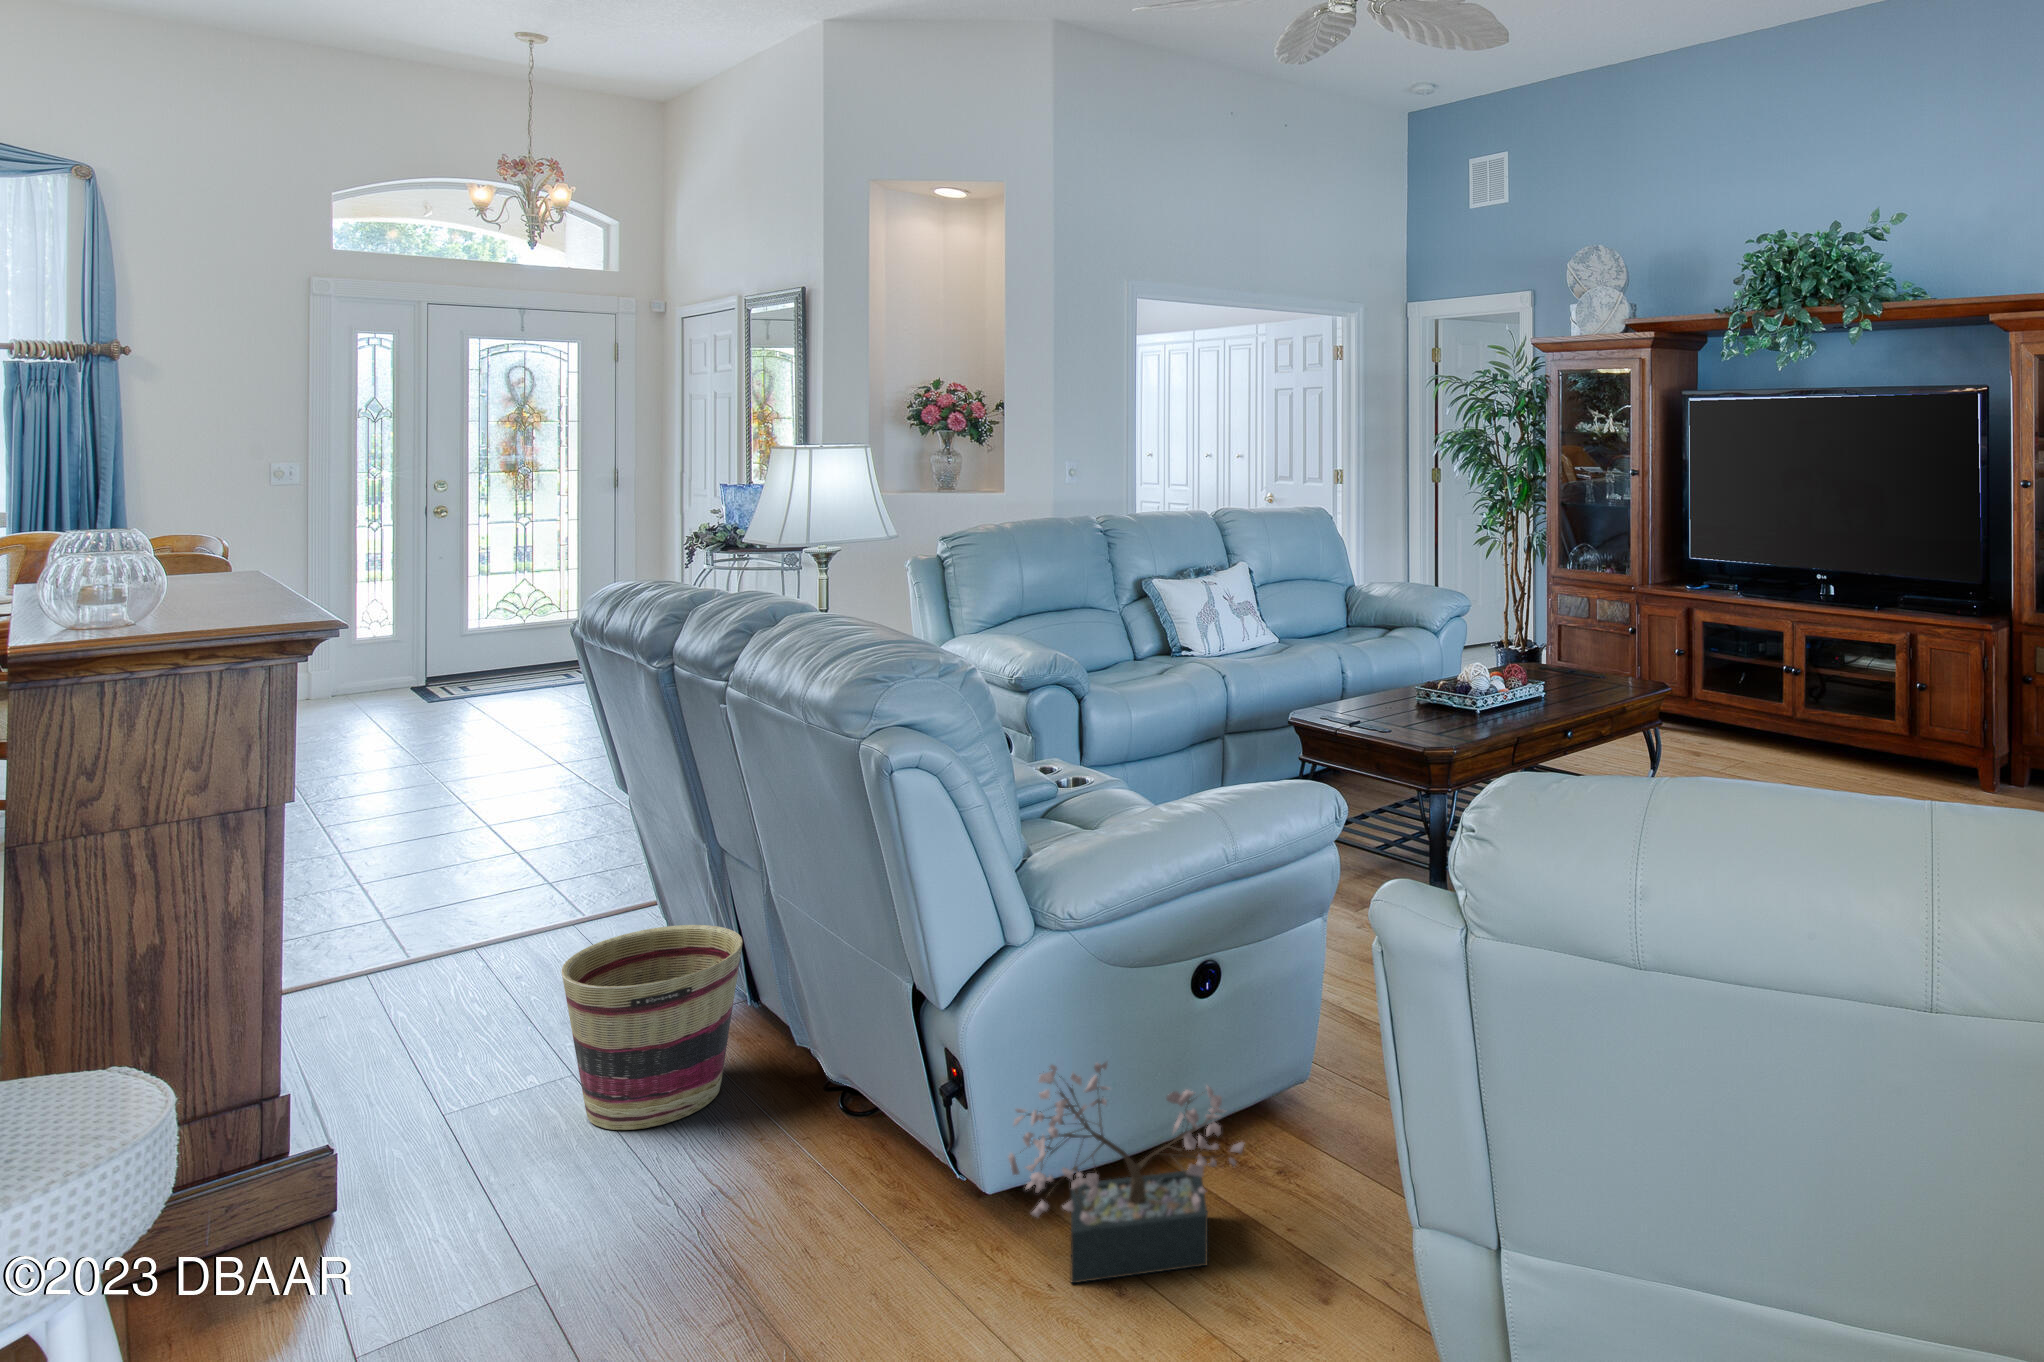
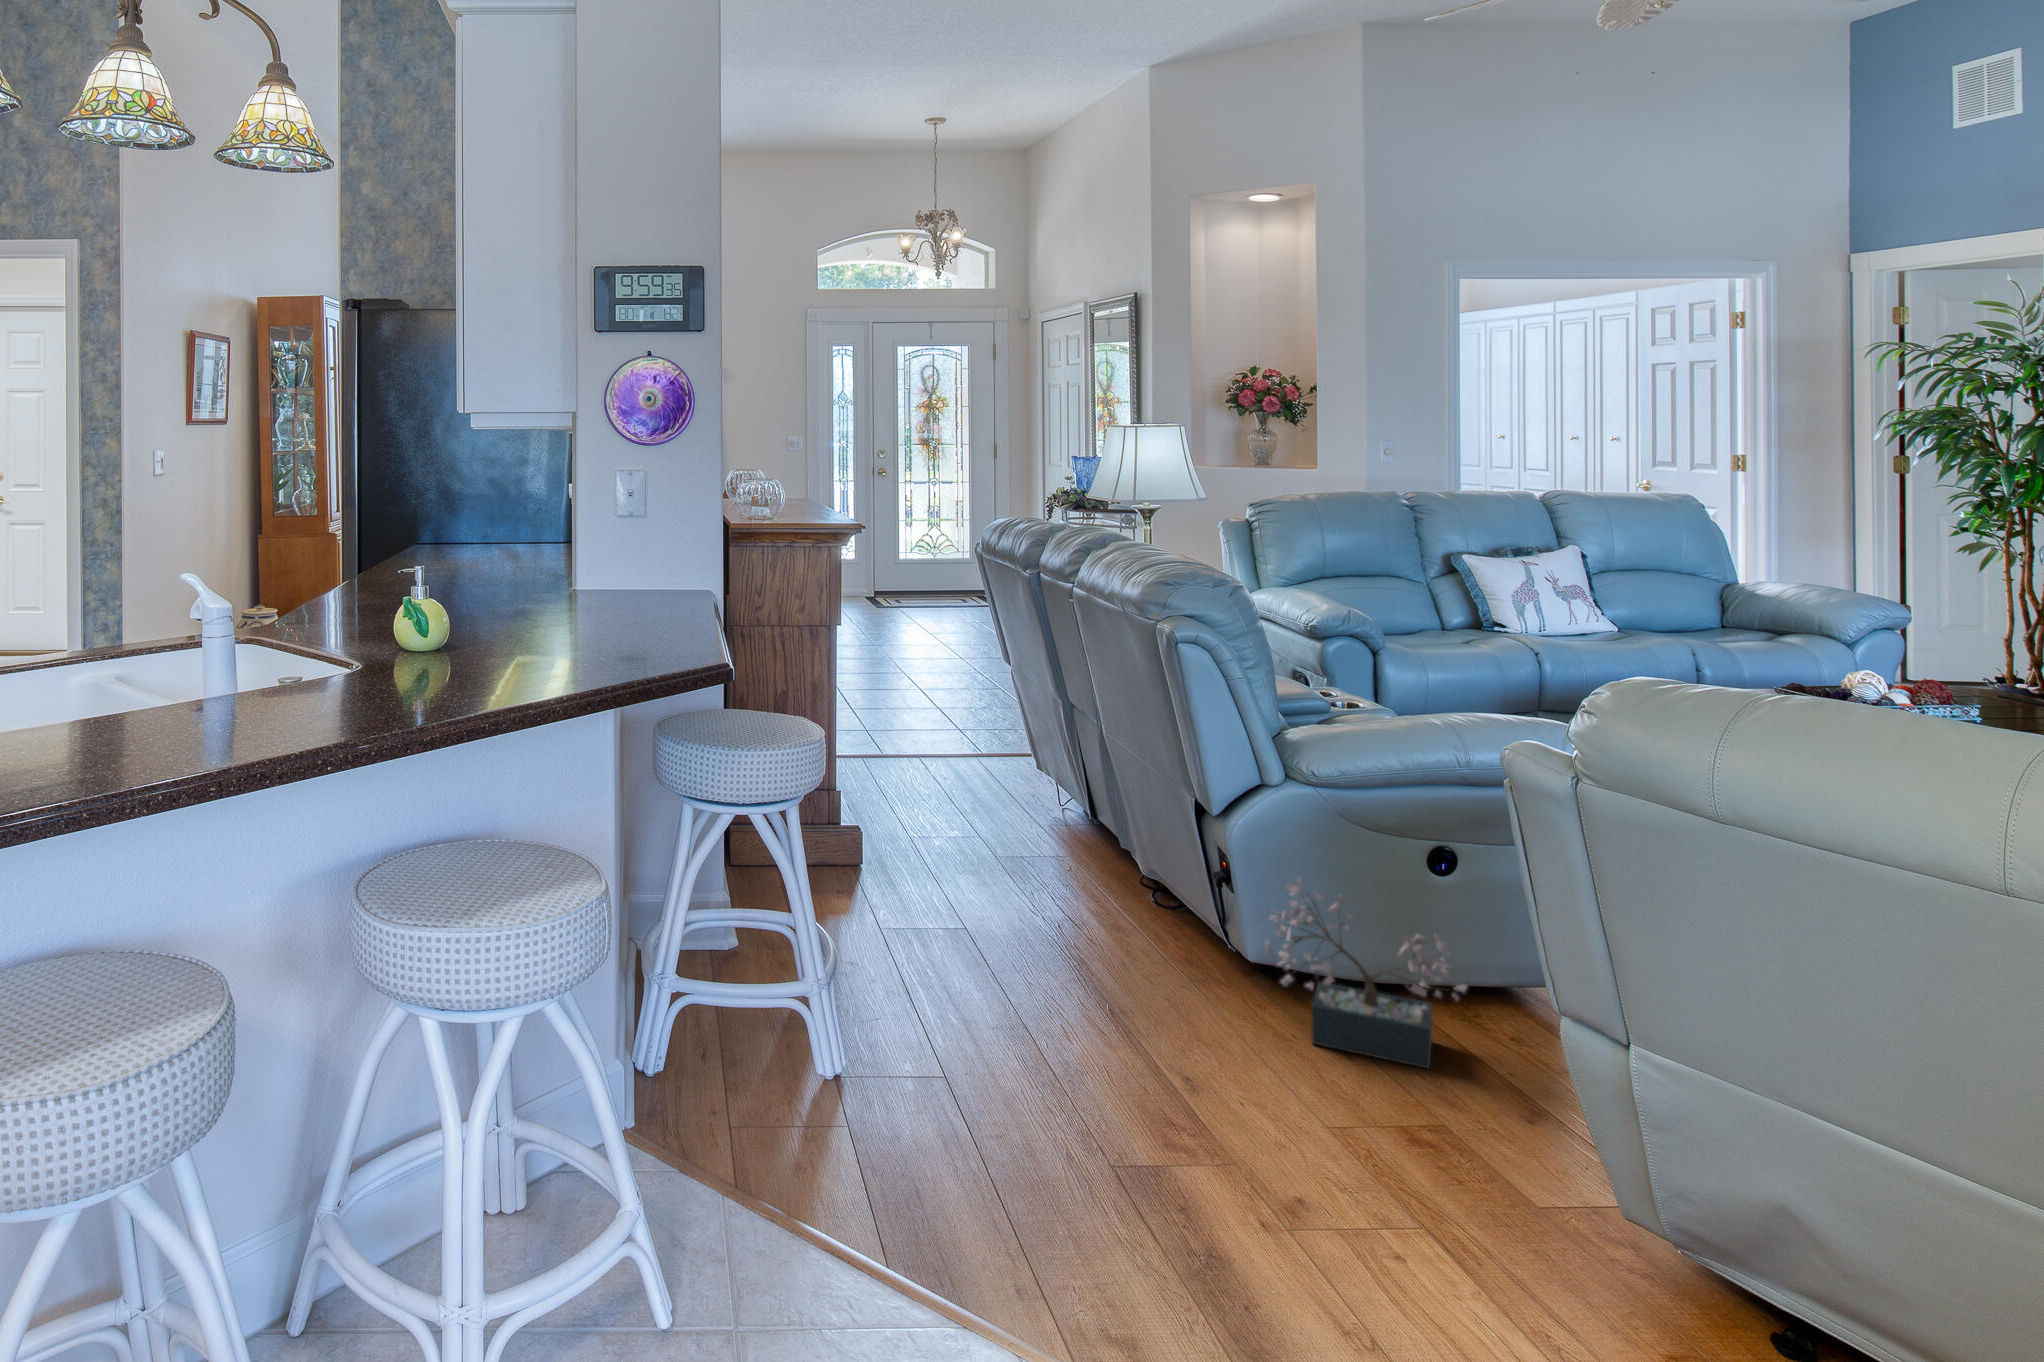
basket: present [561,925,743,1130] -> none [969,756,1083,884]

